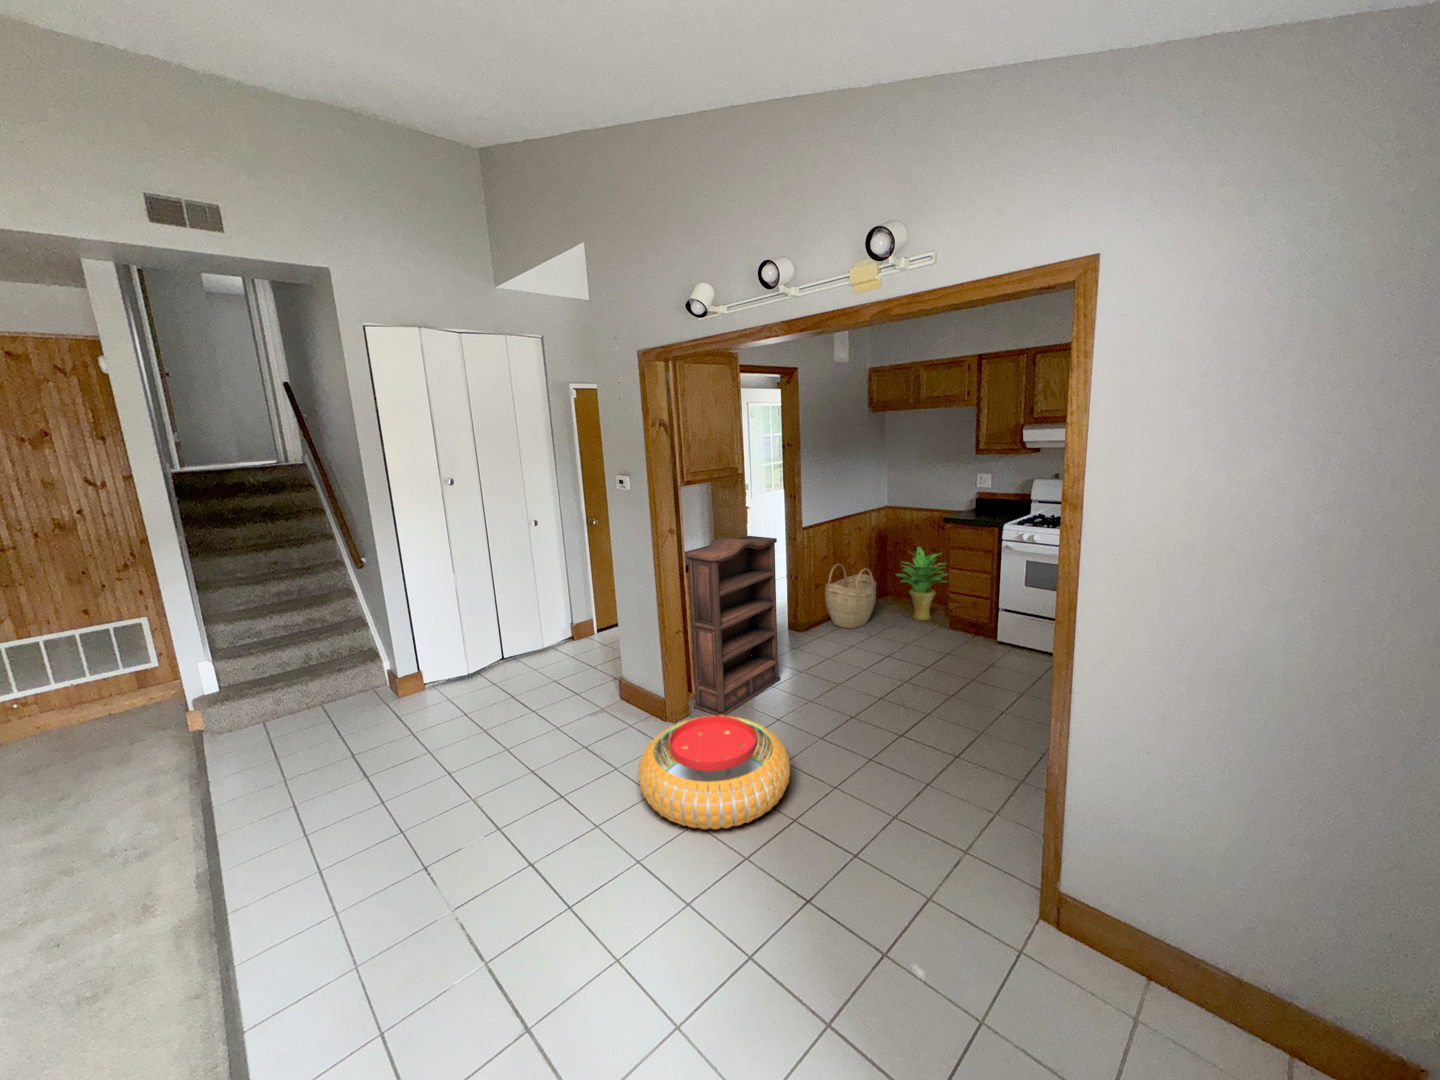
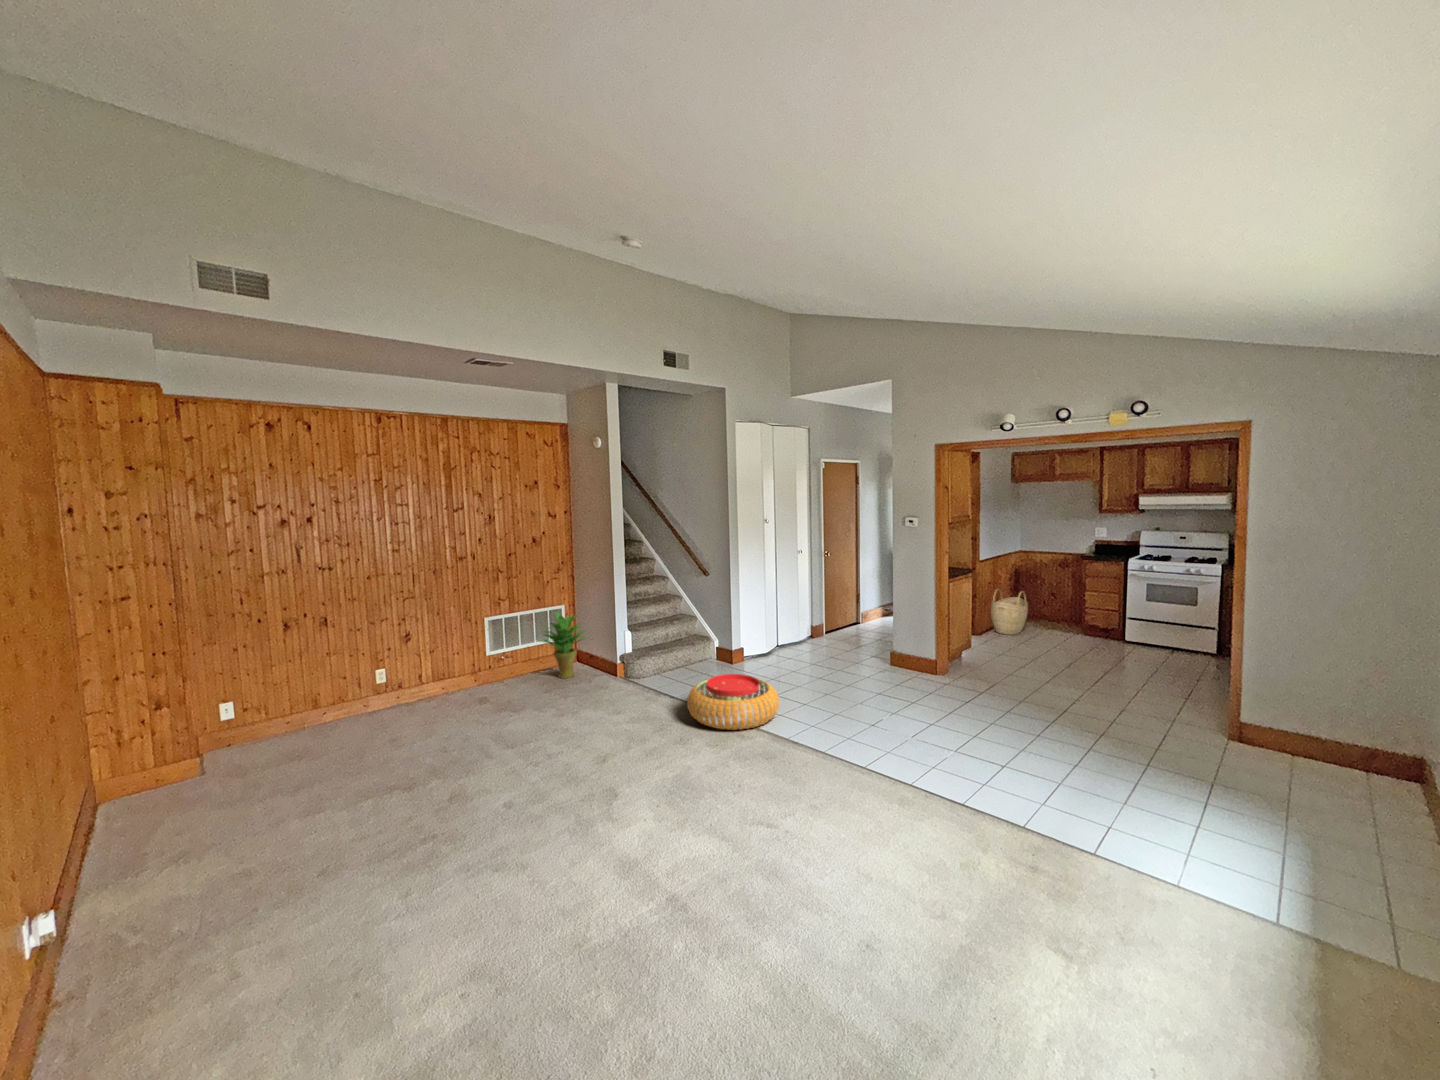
bookshelf: present [685,536,780,716] -> none [947,561,993,675]
potted plant: present [897,547,947,620] -> present [541,612,585,679]
pouf: present [638,715,790,830] -> present [687,674,779,730]

